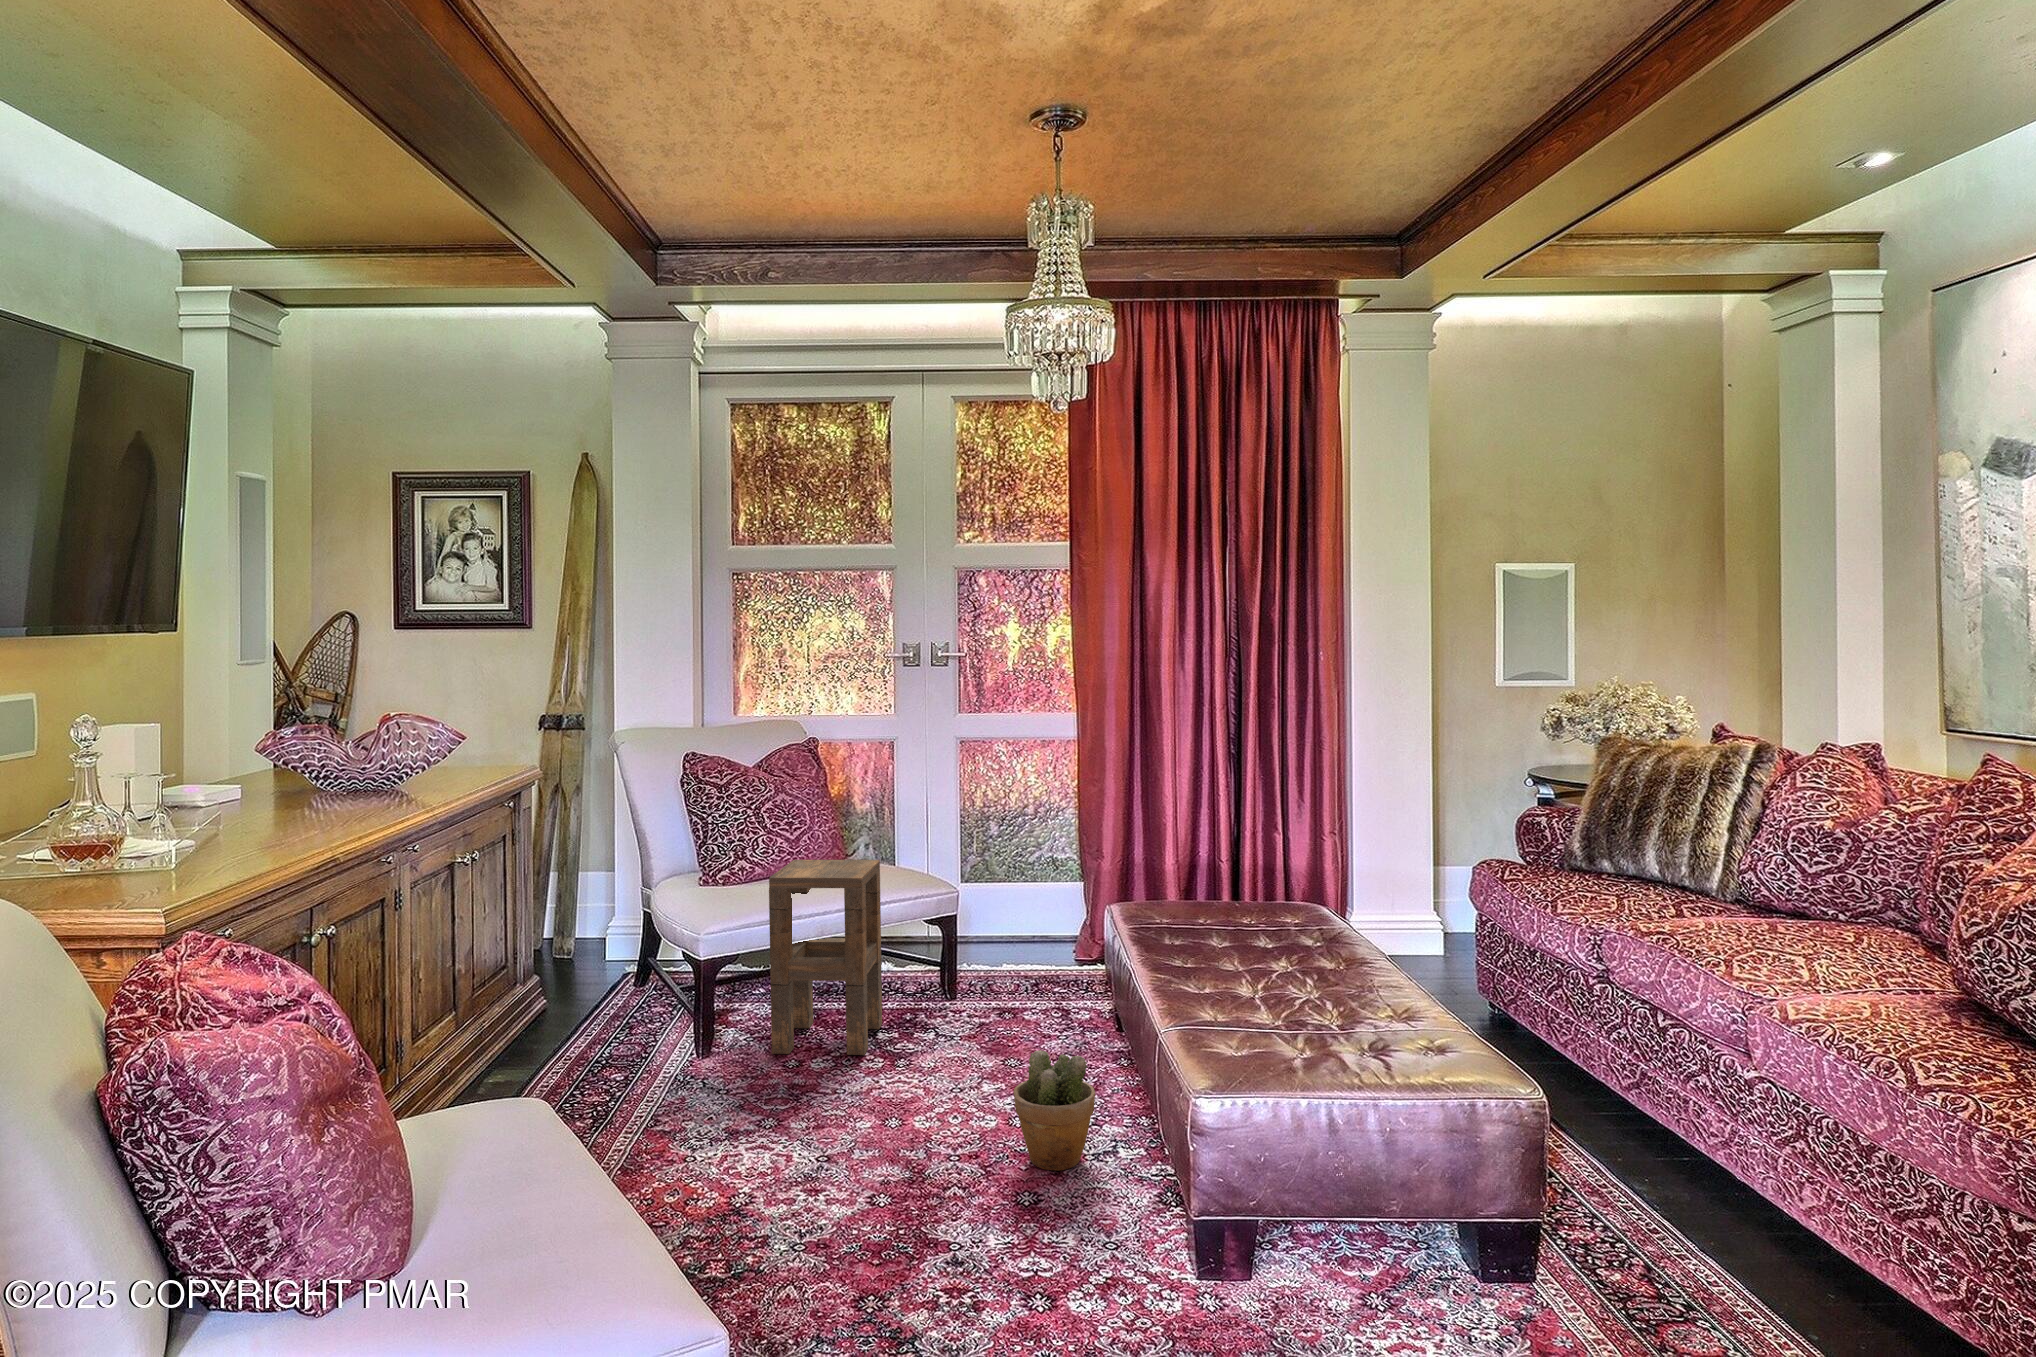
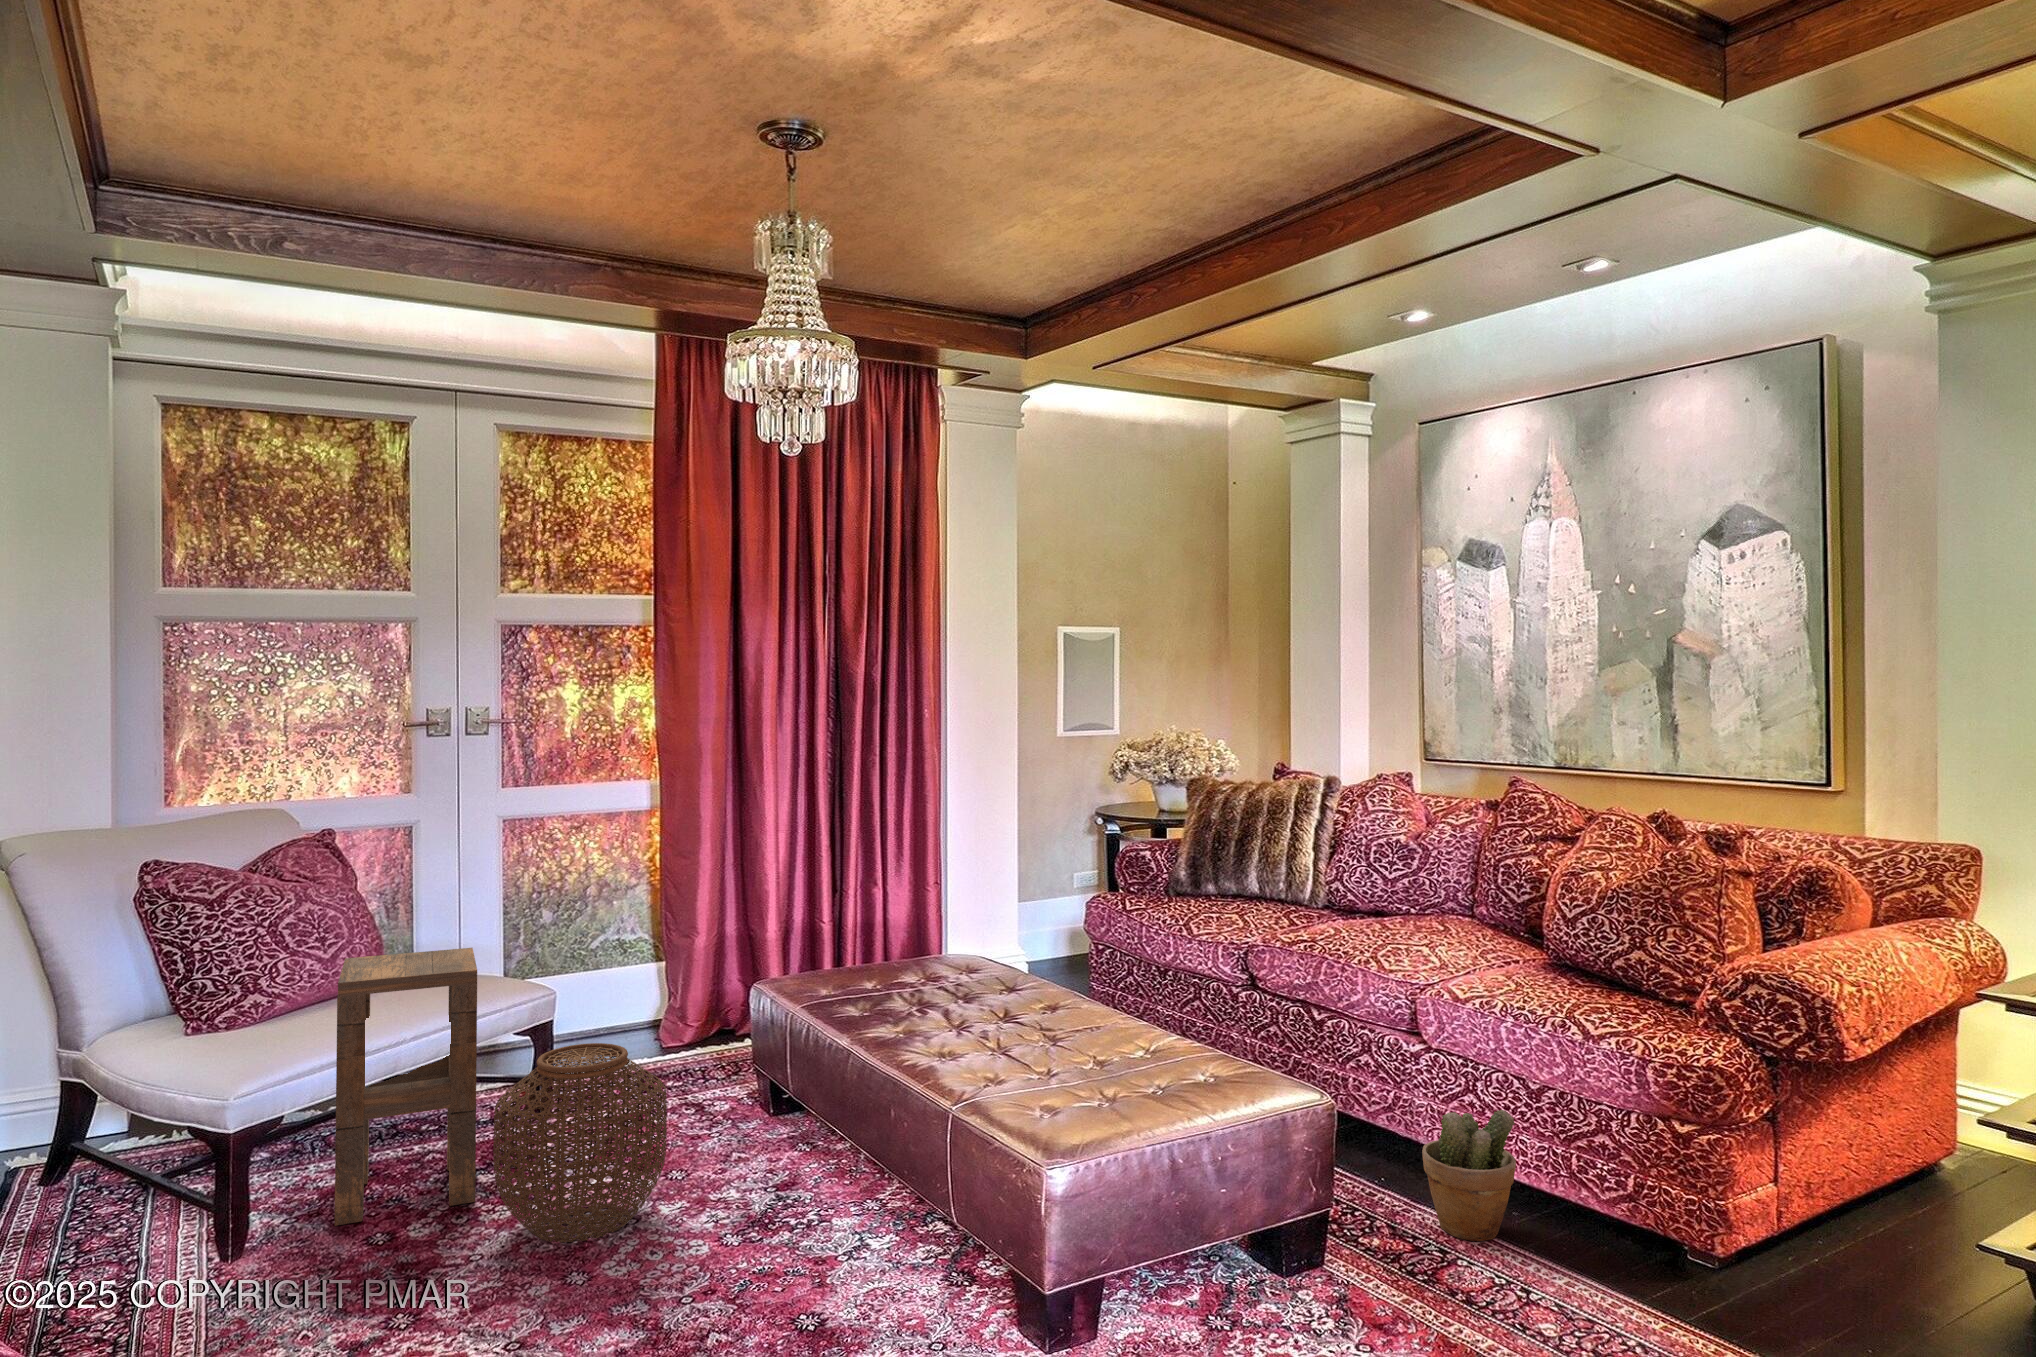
woven basket: none [854,945,984,1099] -> present [493,1043,667,1242]
potted plant: present [1014,1050,1095,1170] -> present [1422,1110,1516,1241]

